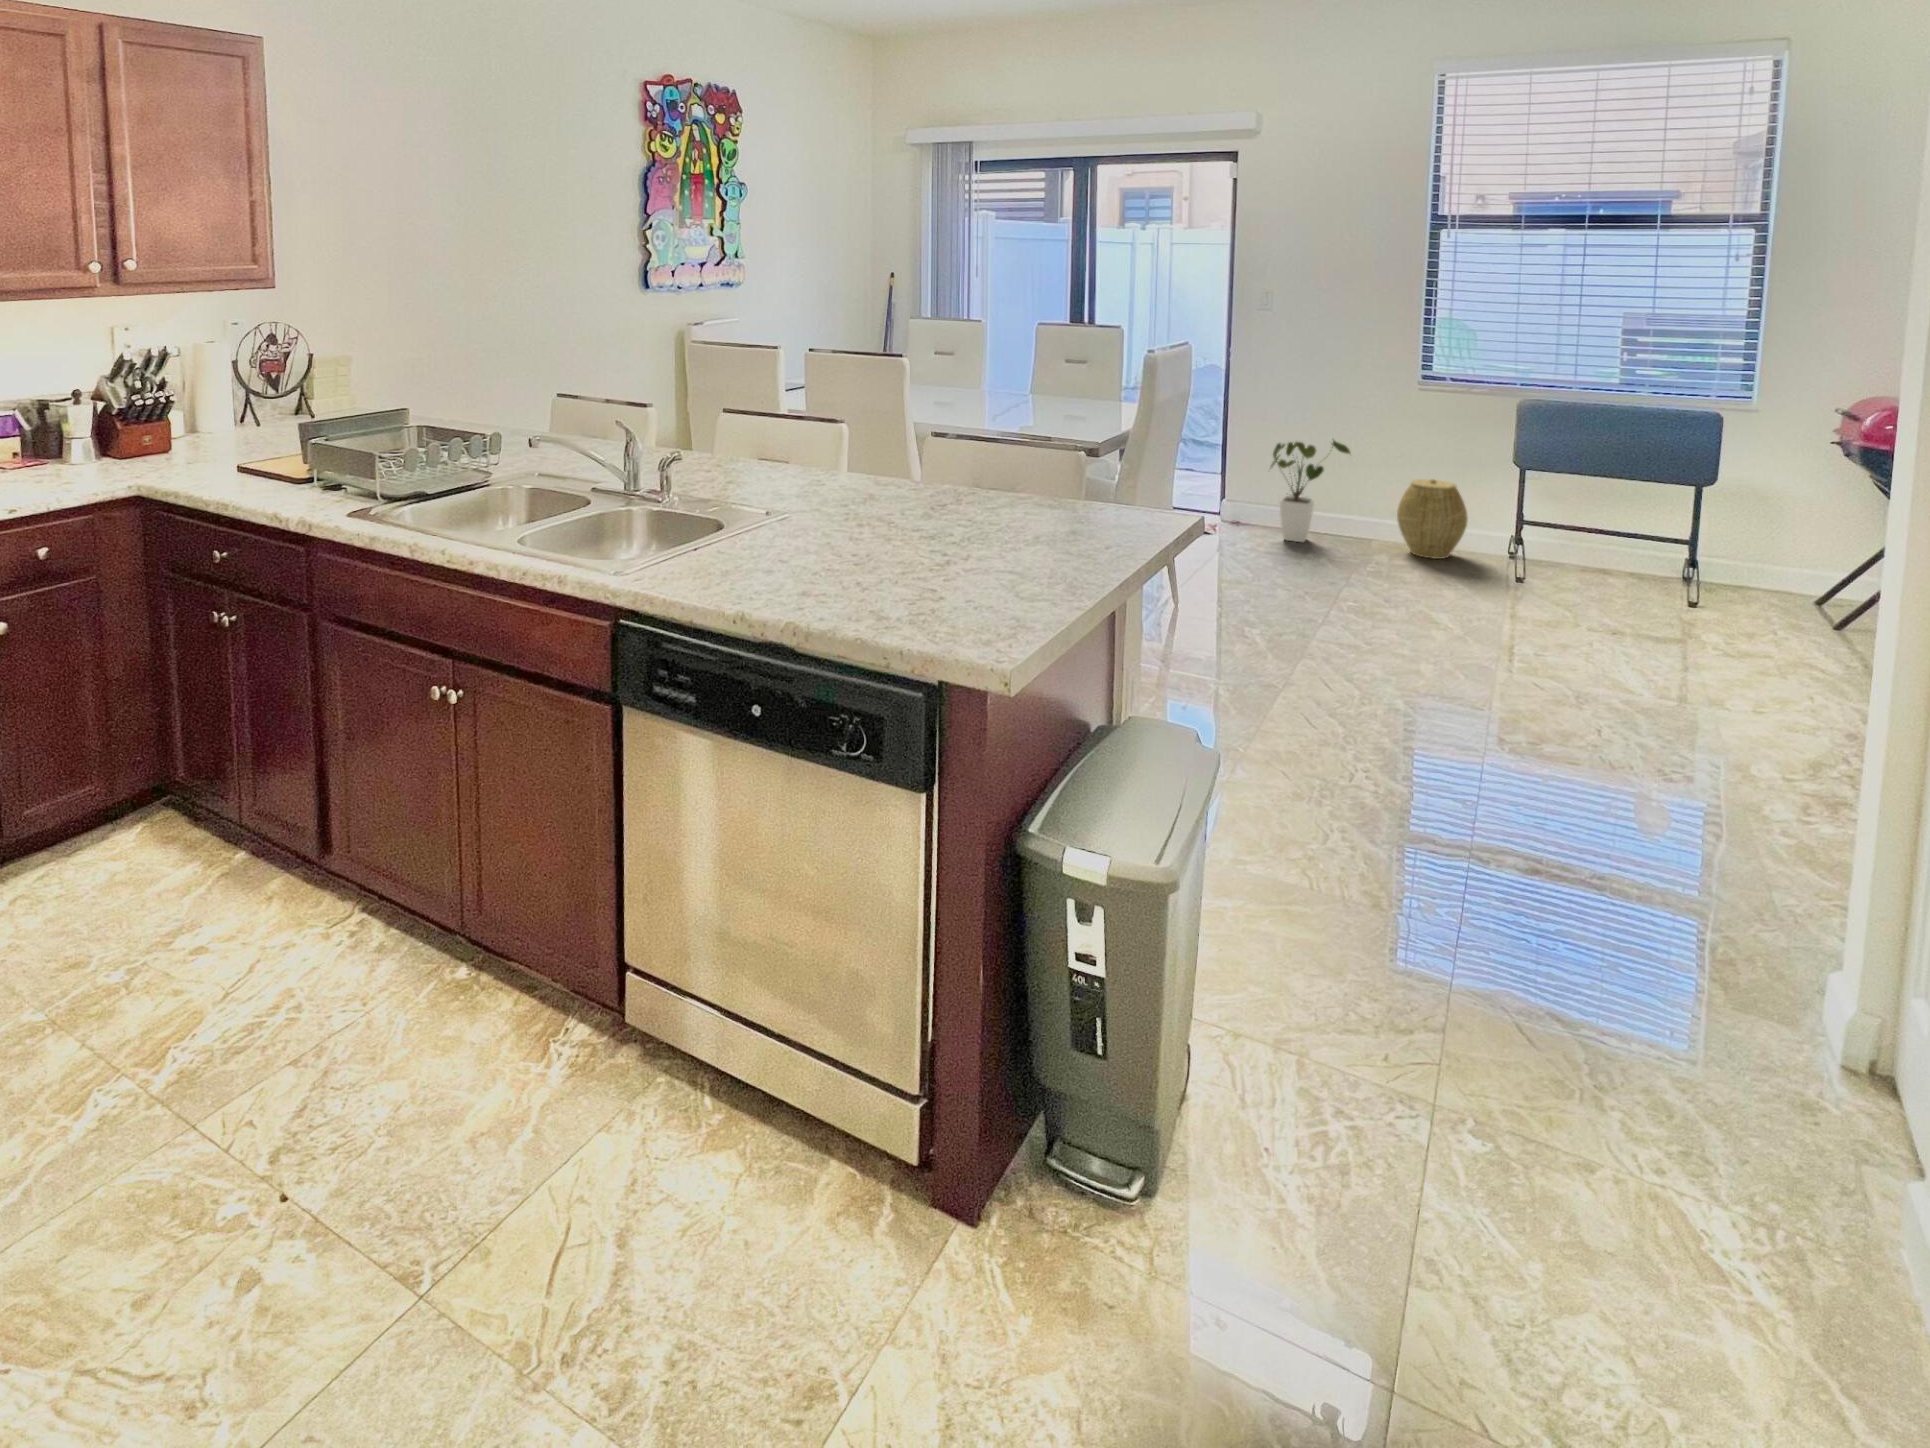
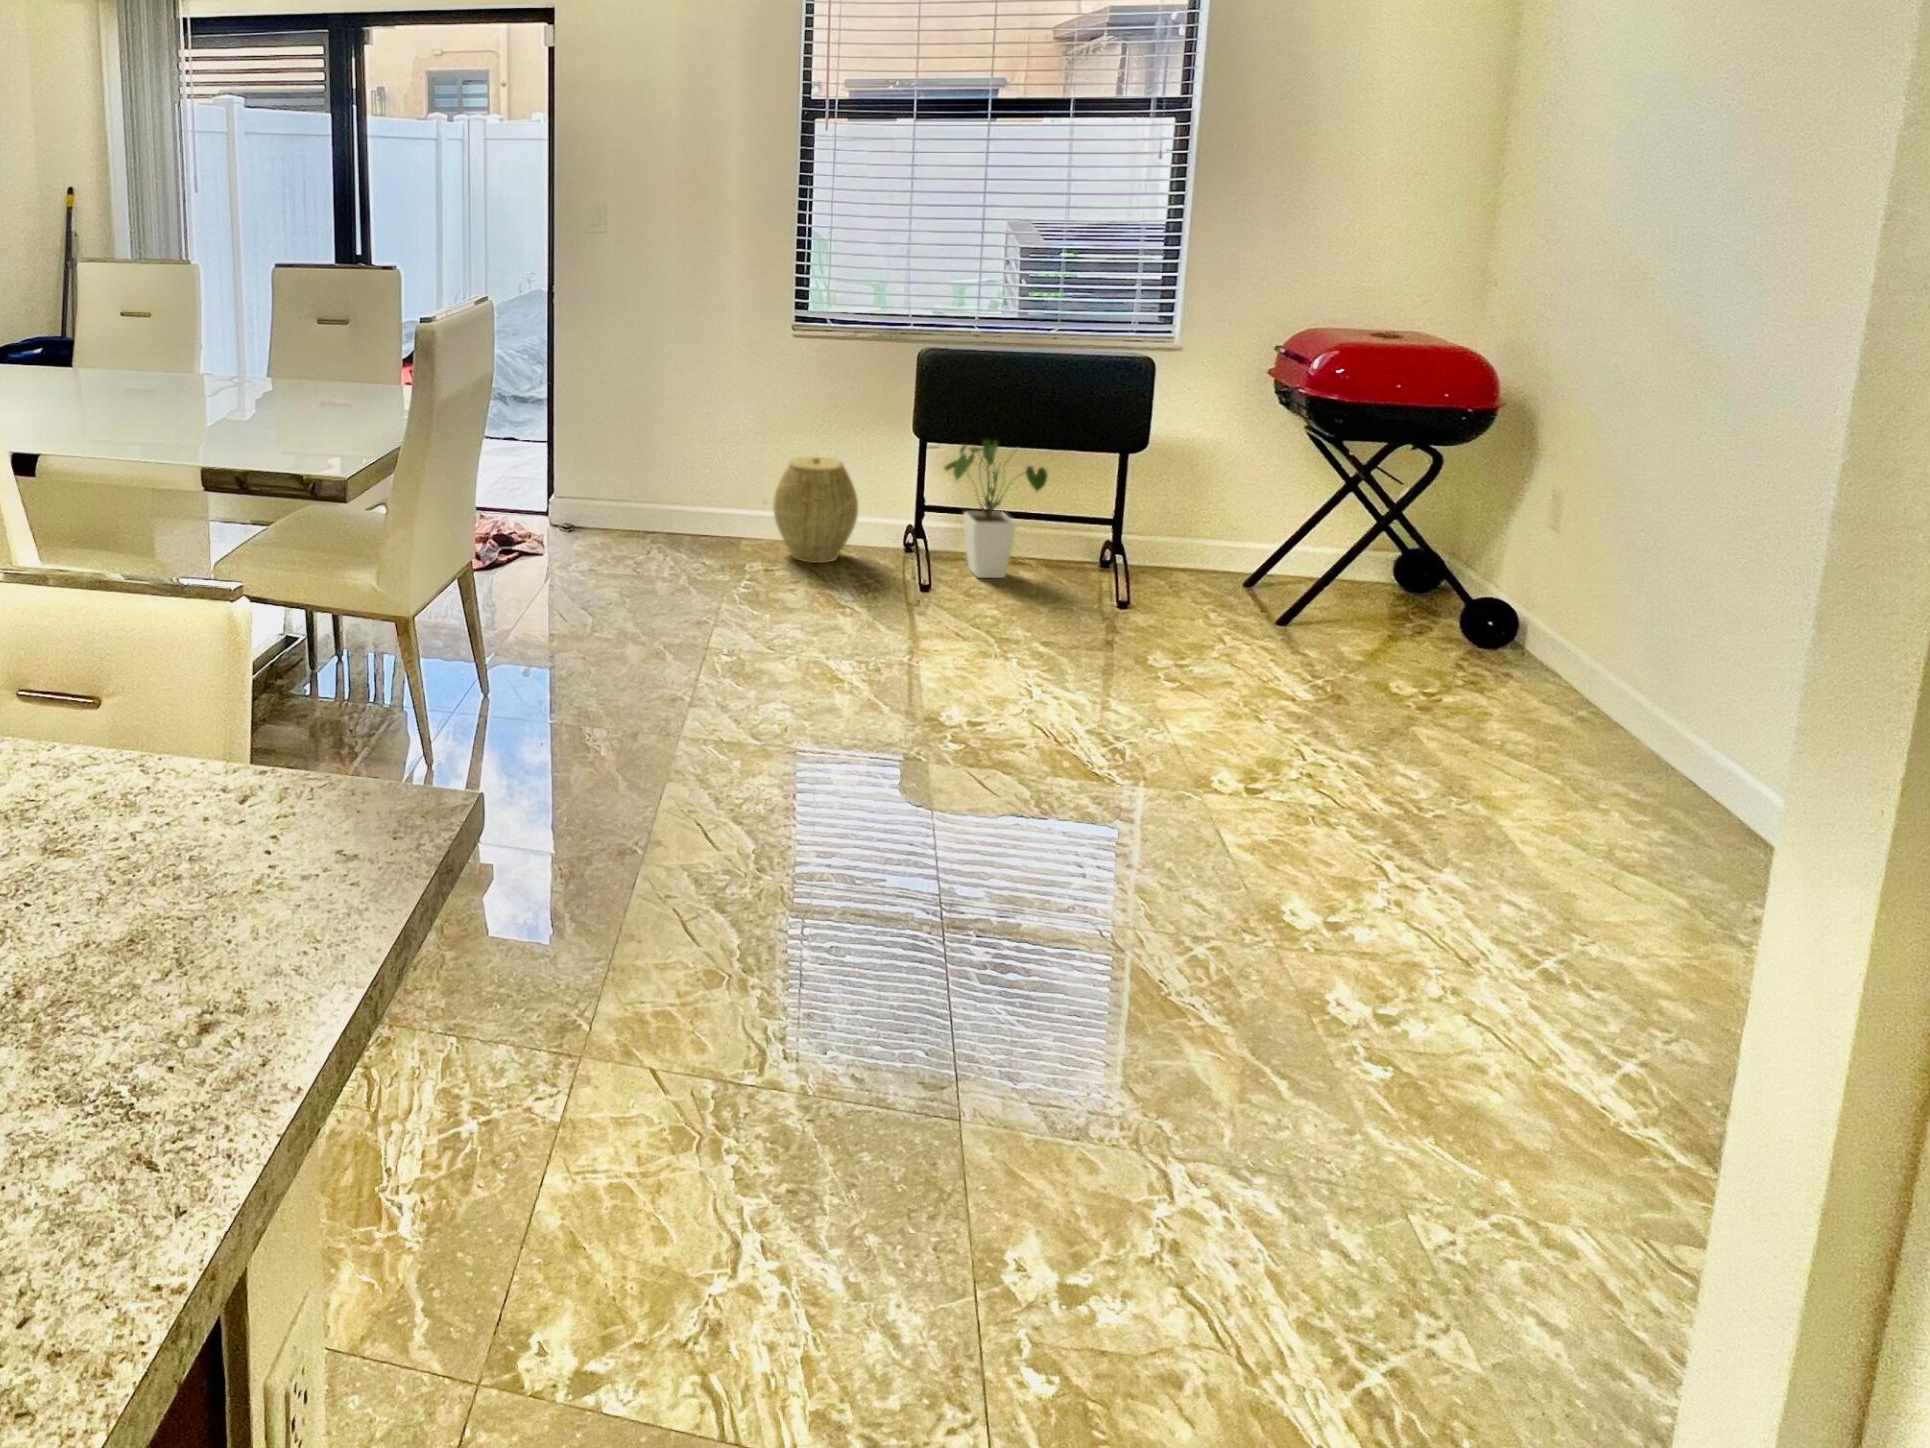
house plant: present [1271,441,1350,542] -> present [945,440,1047,578]

